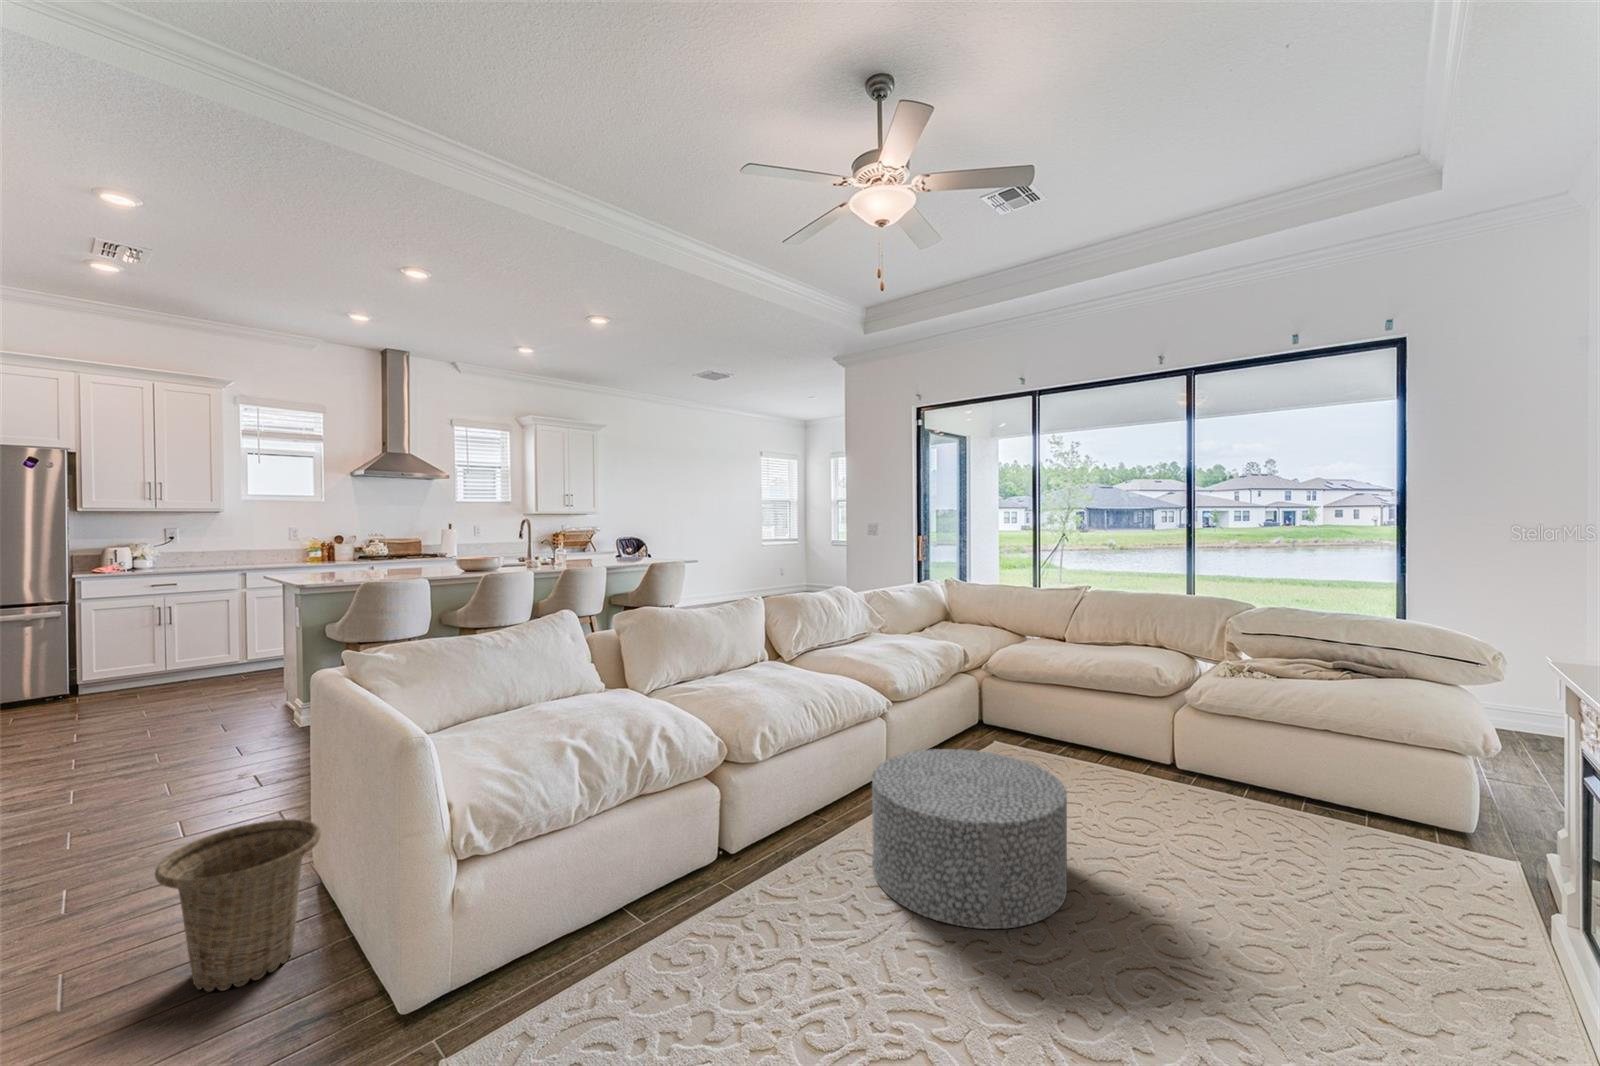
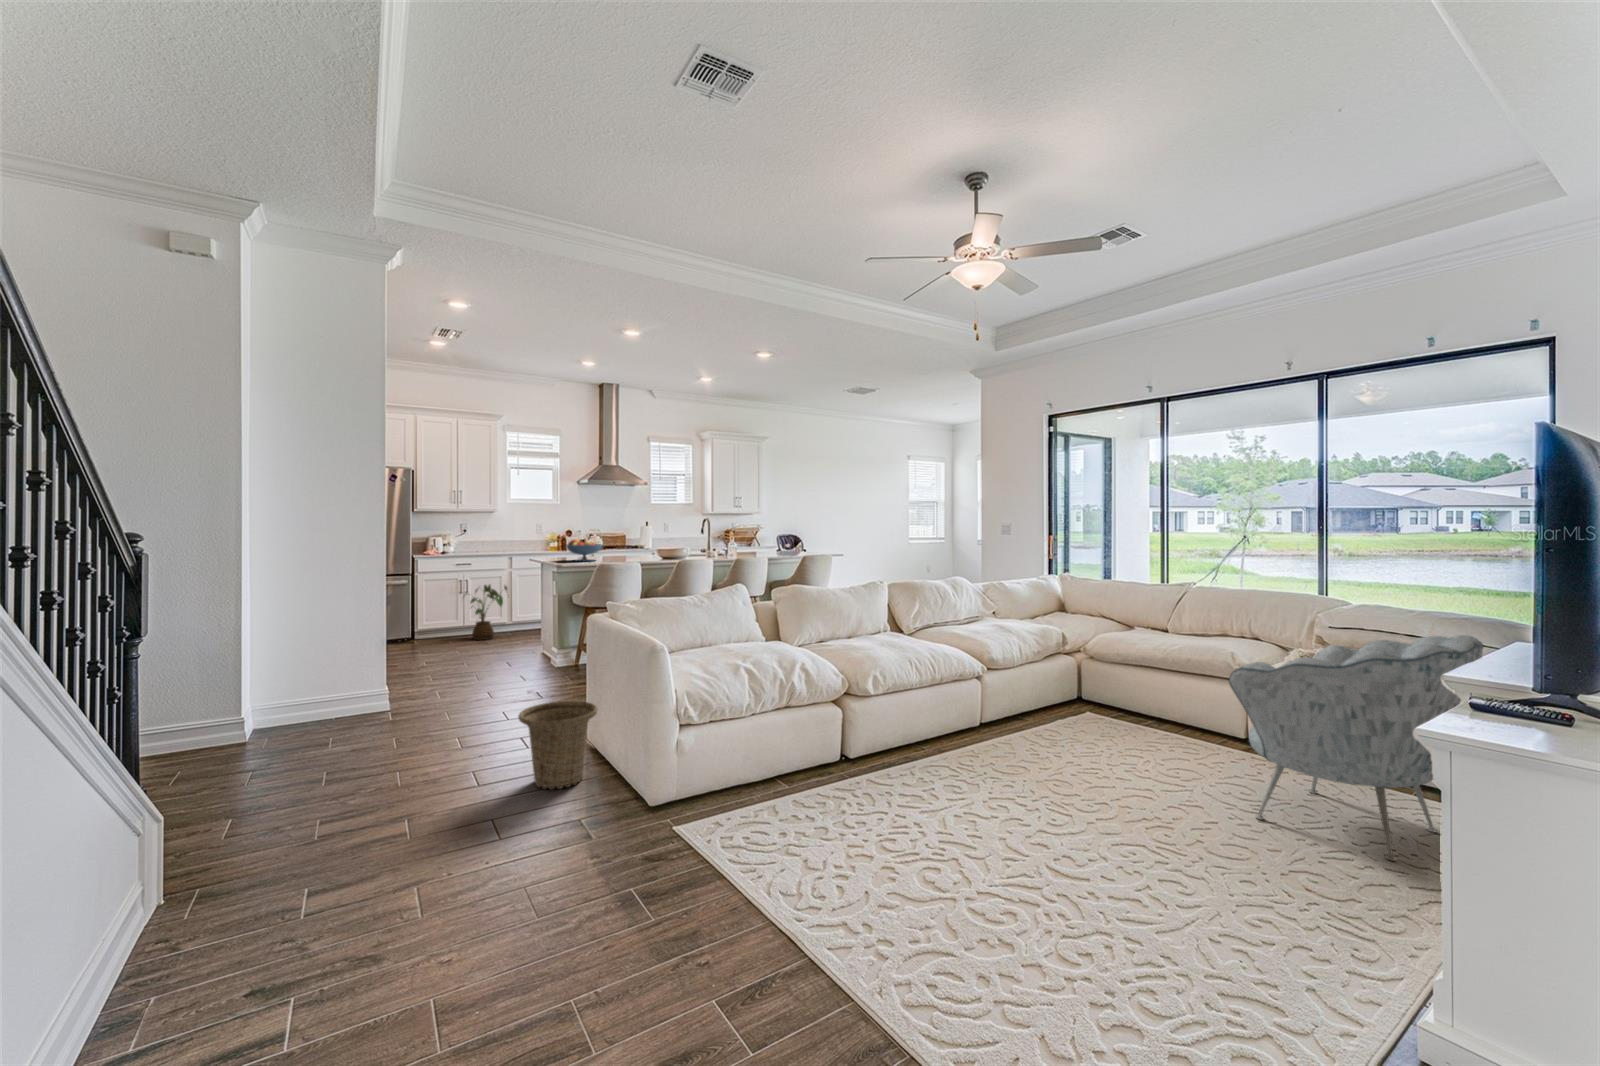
fruit bowl: none [318,549,376,579] -> present [567,539,602,561]
house plant: none [157,611,239,691] -> present [463,585,507,640]
armchair: none [1220,652,1507,942] -> present [1229,635,1484,861]
ottoman: present [872,749,1067,929] -> none [952,698,1102,816]

